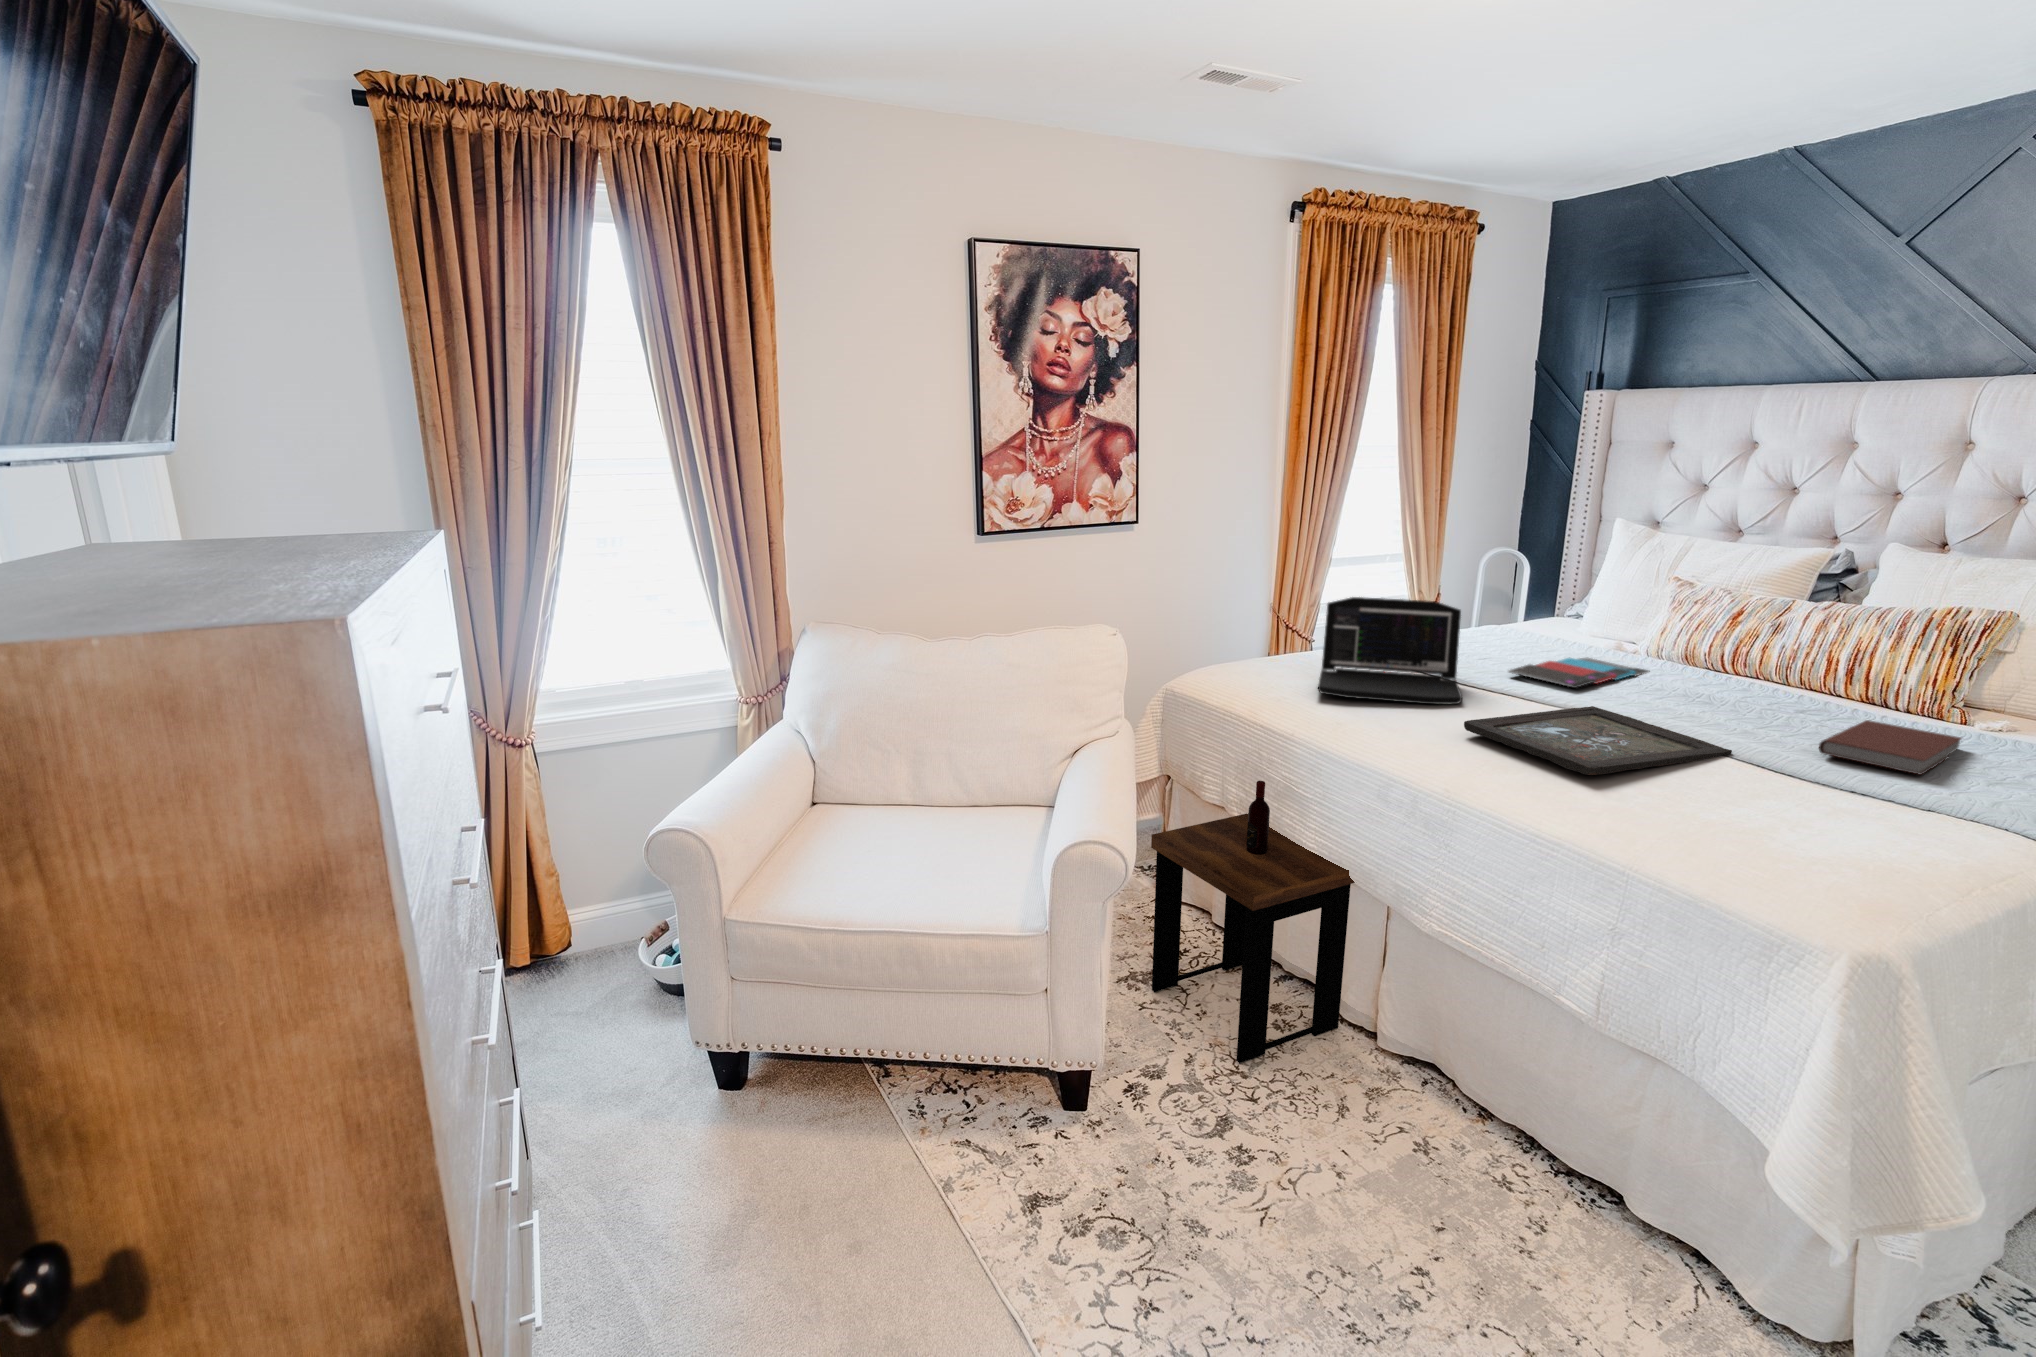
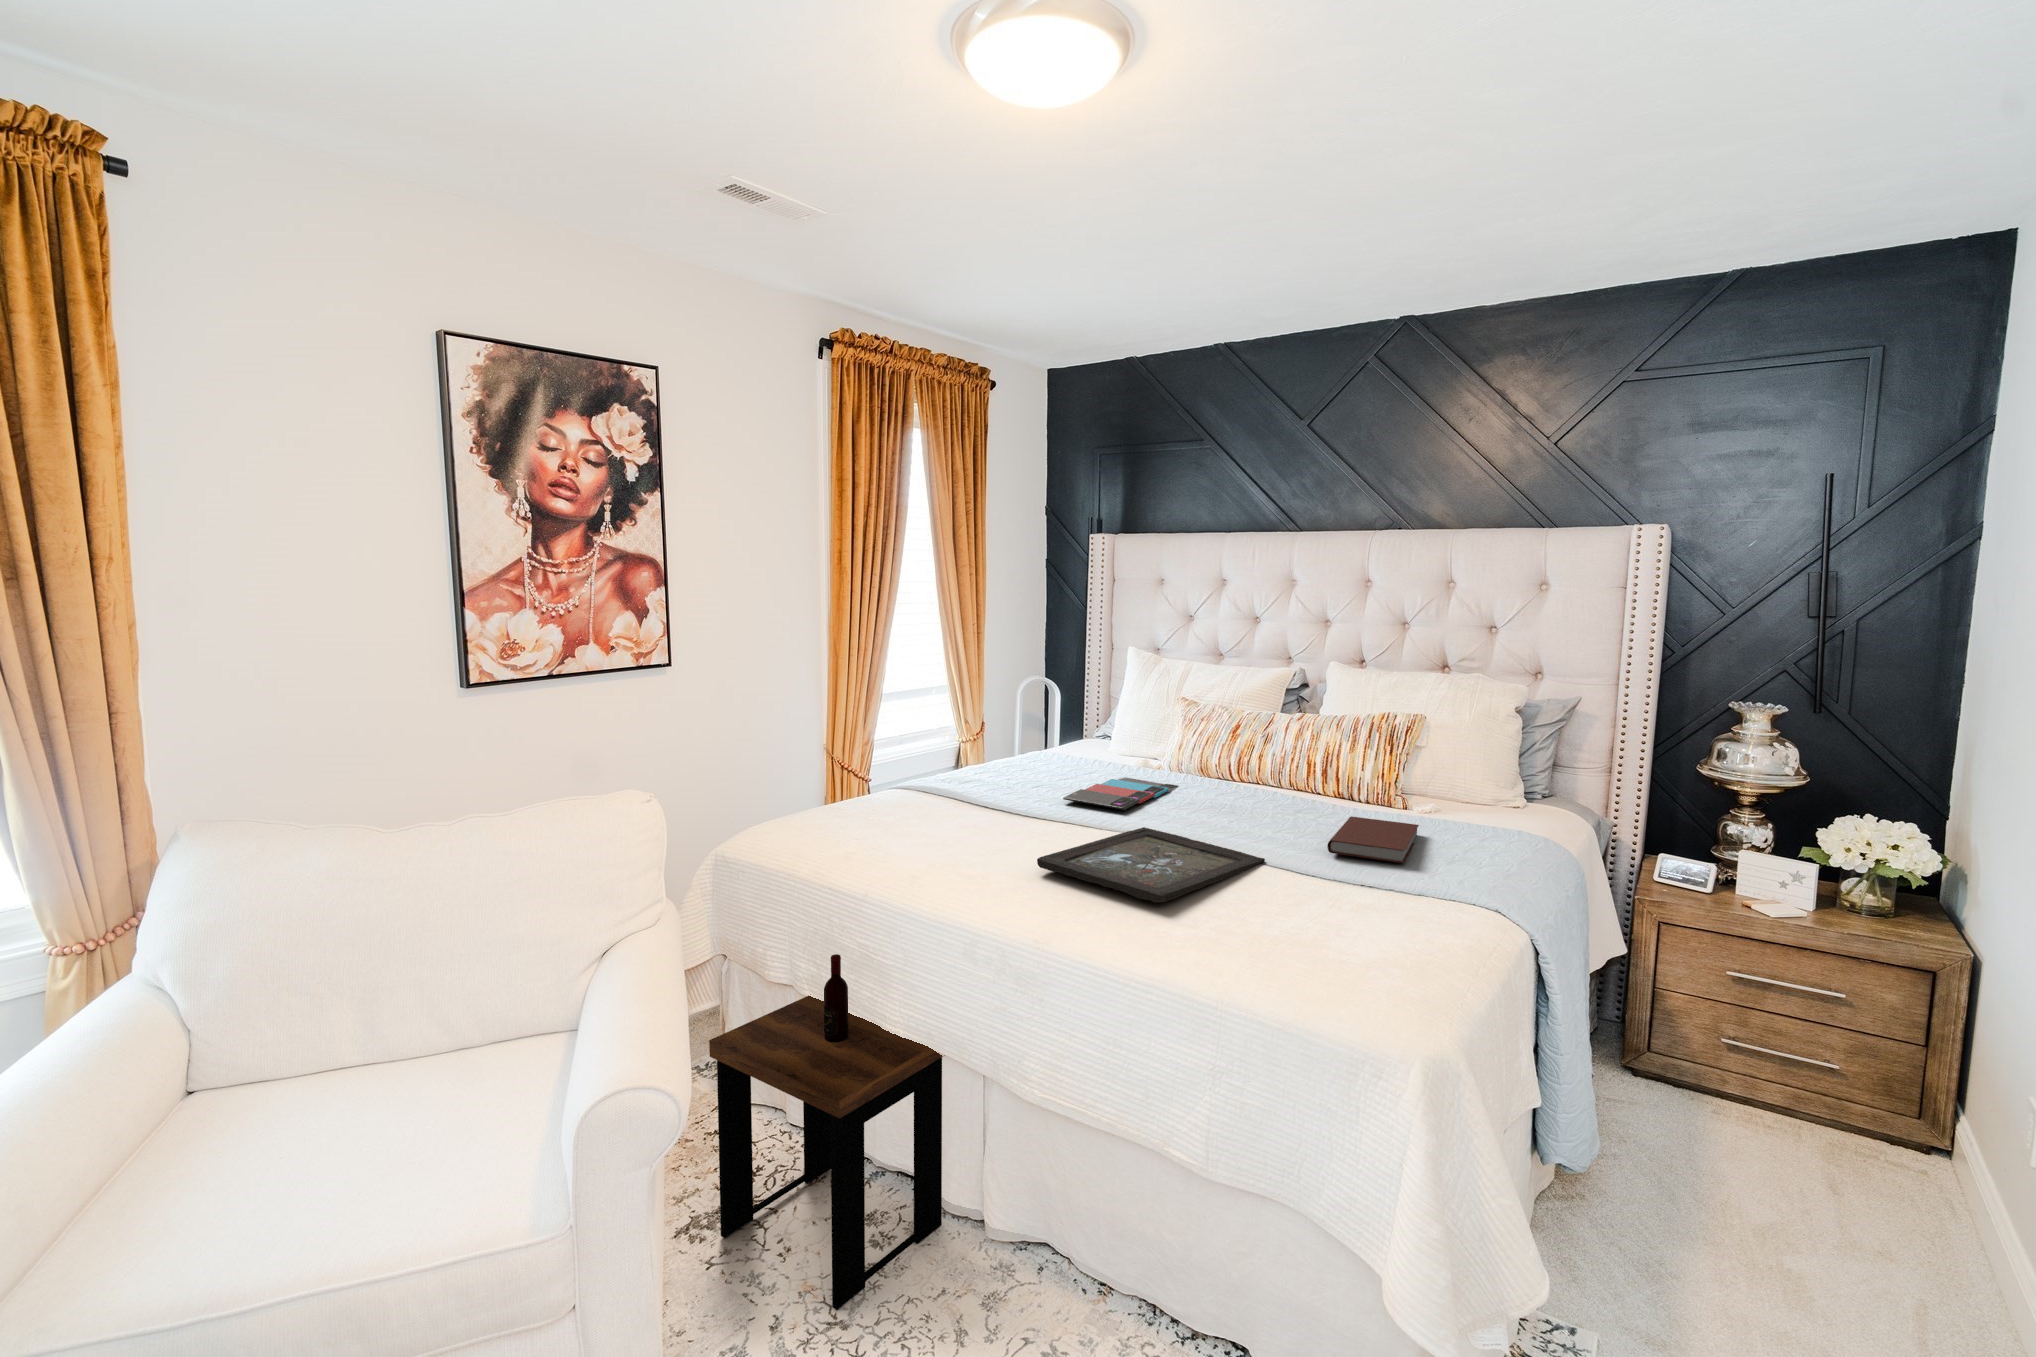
laptop: present [1318,597,1462,704] -> none [886,734,1029,844]

